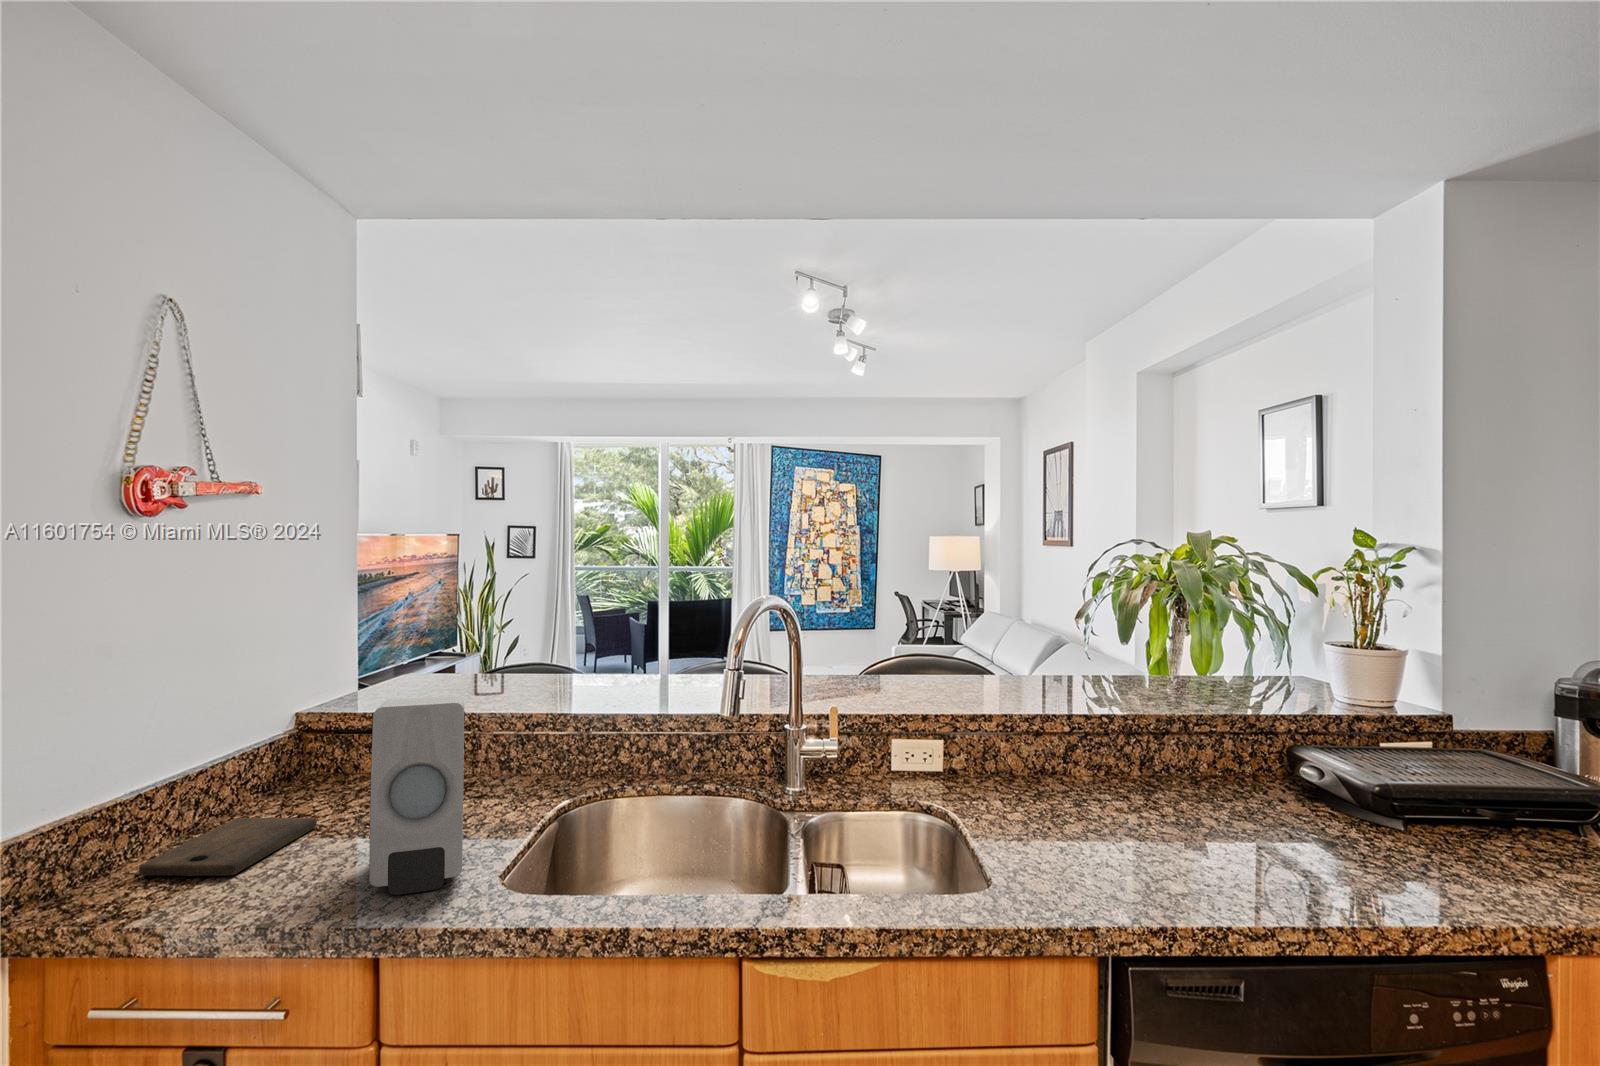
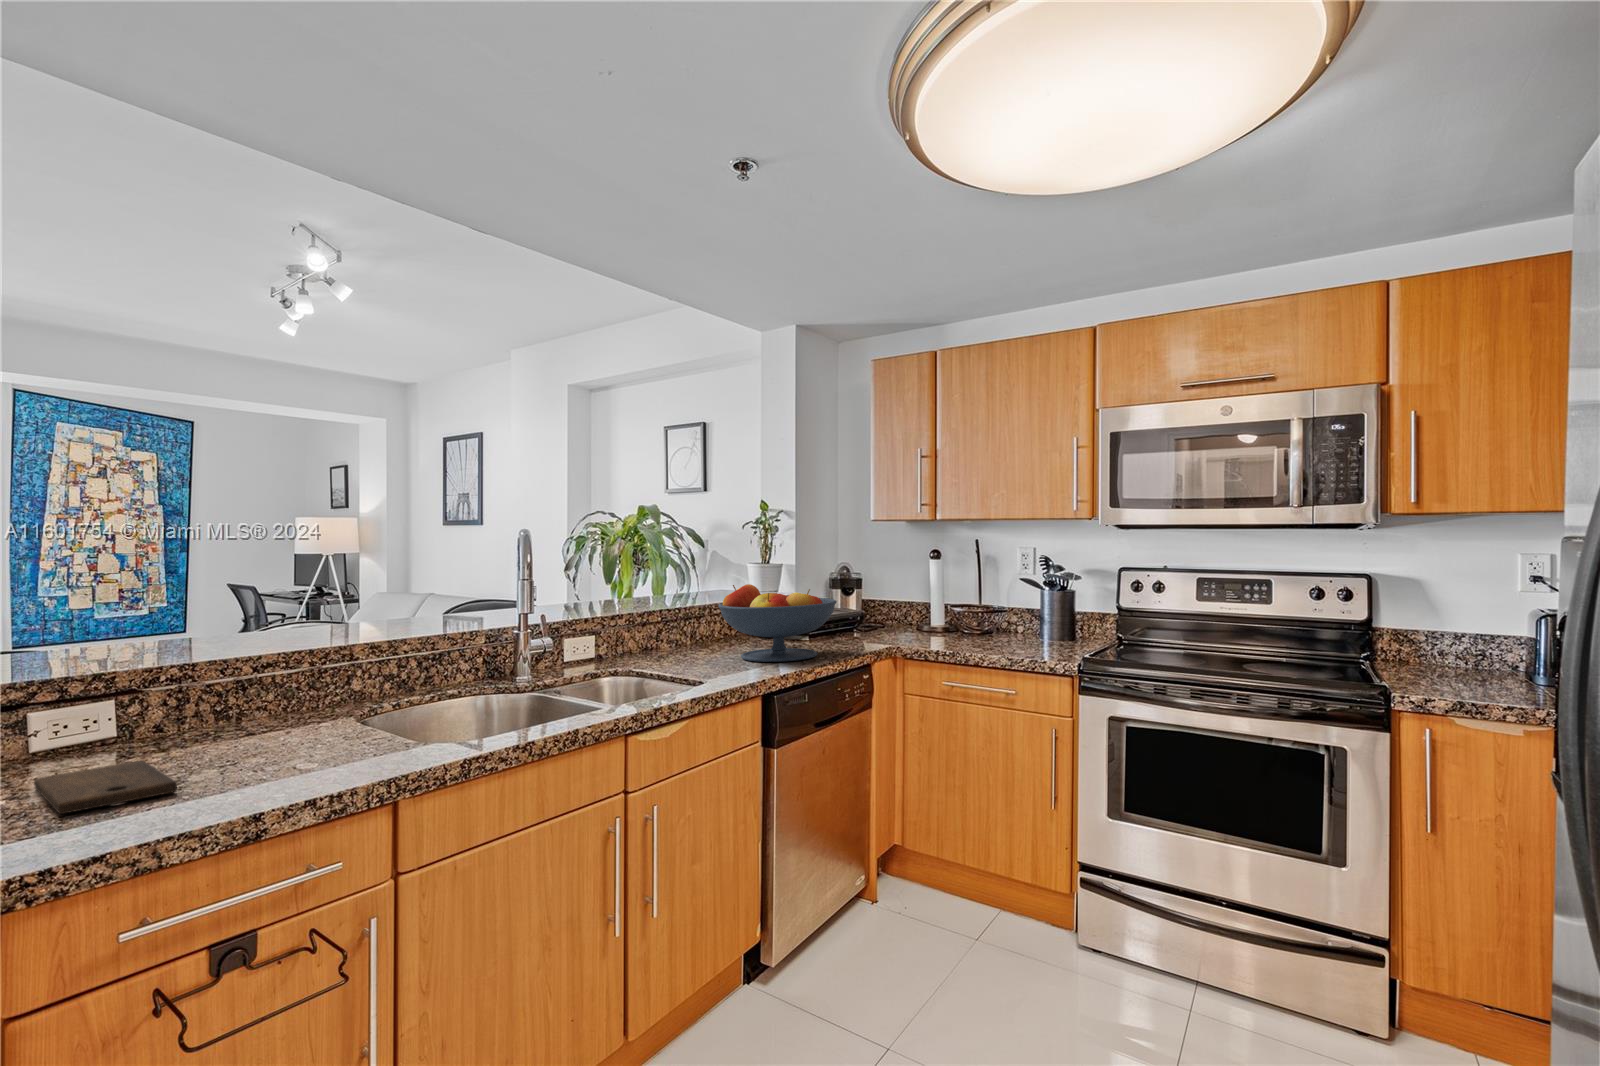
soap dispenser: present [369,696,465,895] -> none [278,600,417,762]
fruit bowl: none [1075,700,1282,847] -> present [718,584,837,662]

